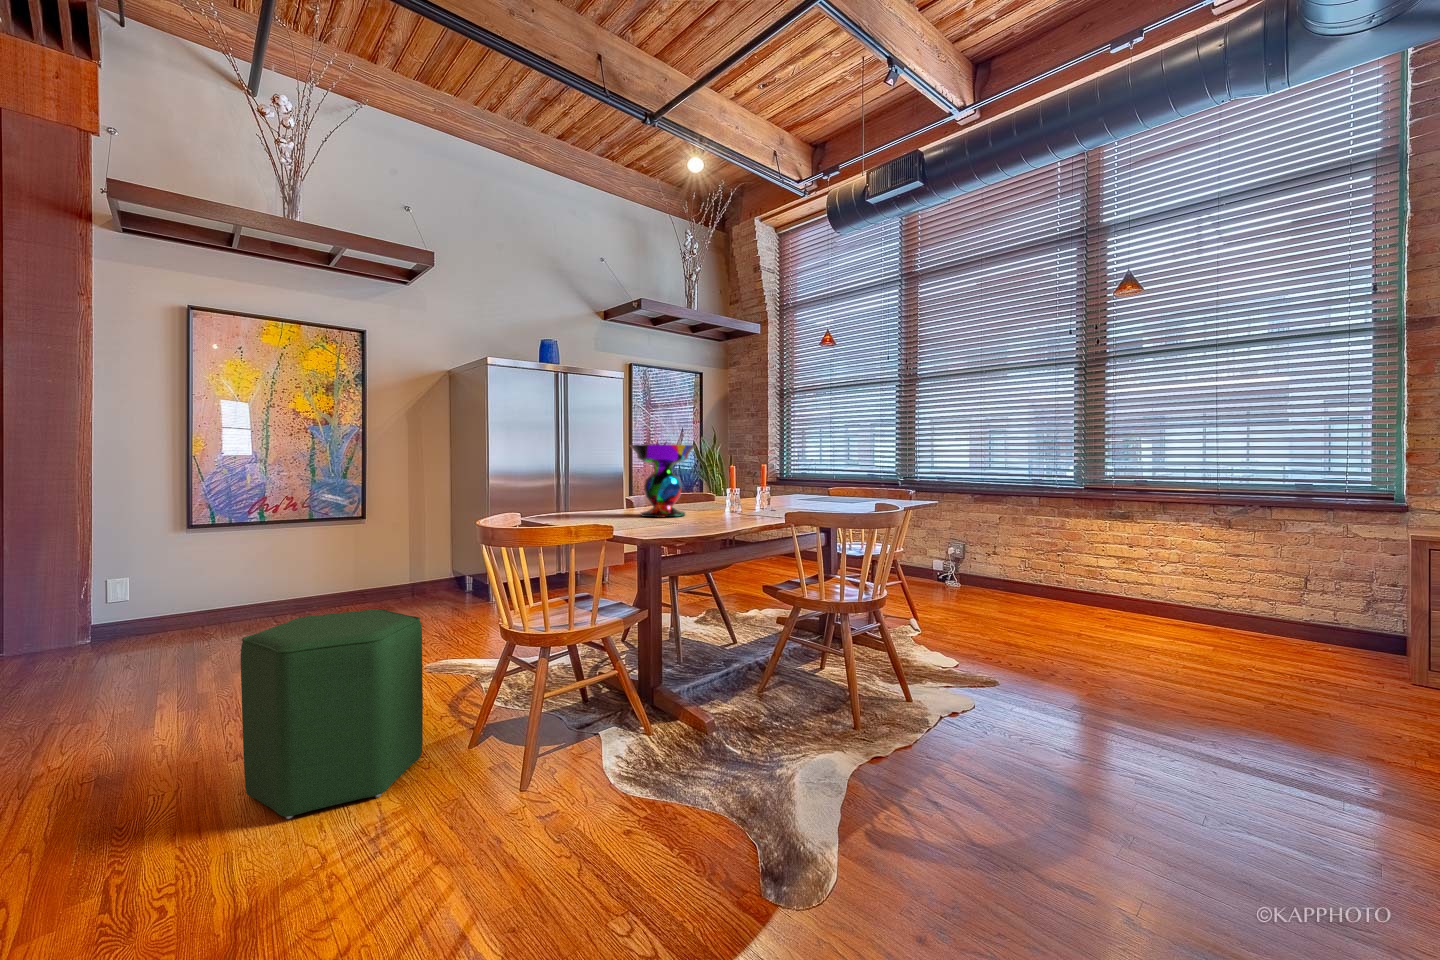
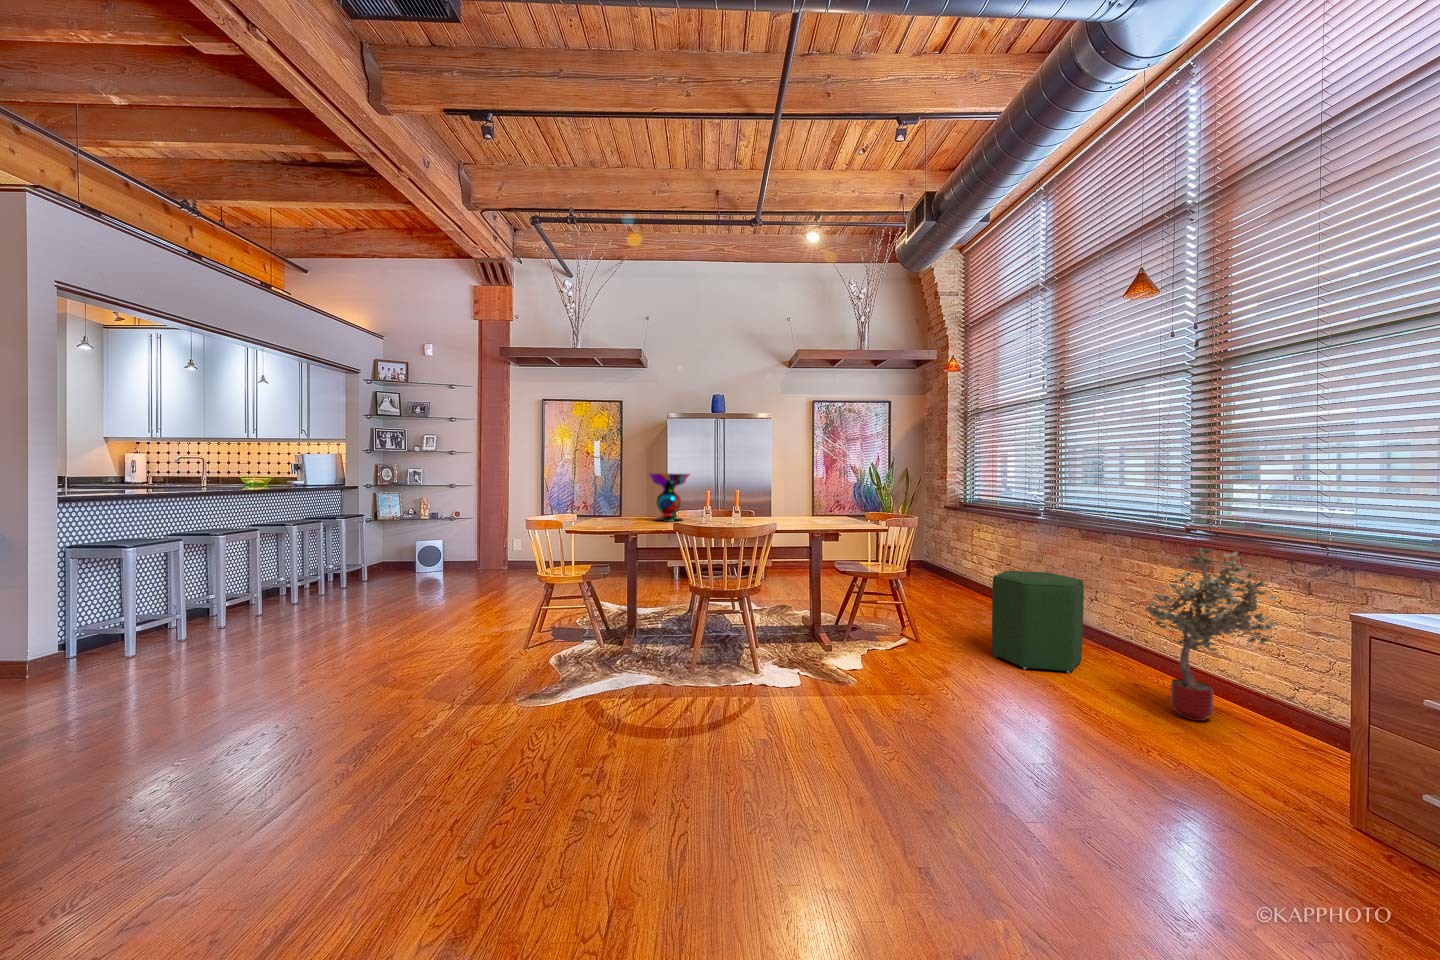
potted tree: none [1111,499,1249,634] -> present [1147,549,1276,721]
ottoman: present [241,609,423,819] -> present [992,571,1084,673]

